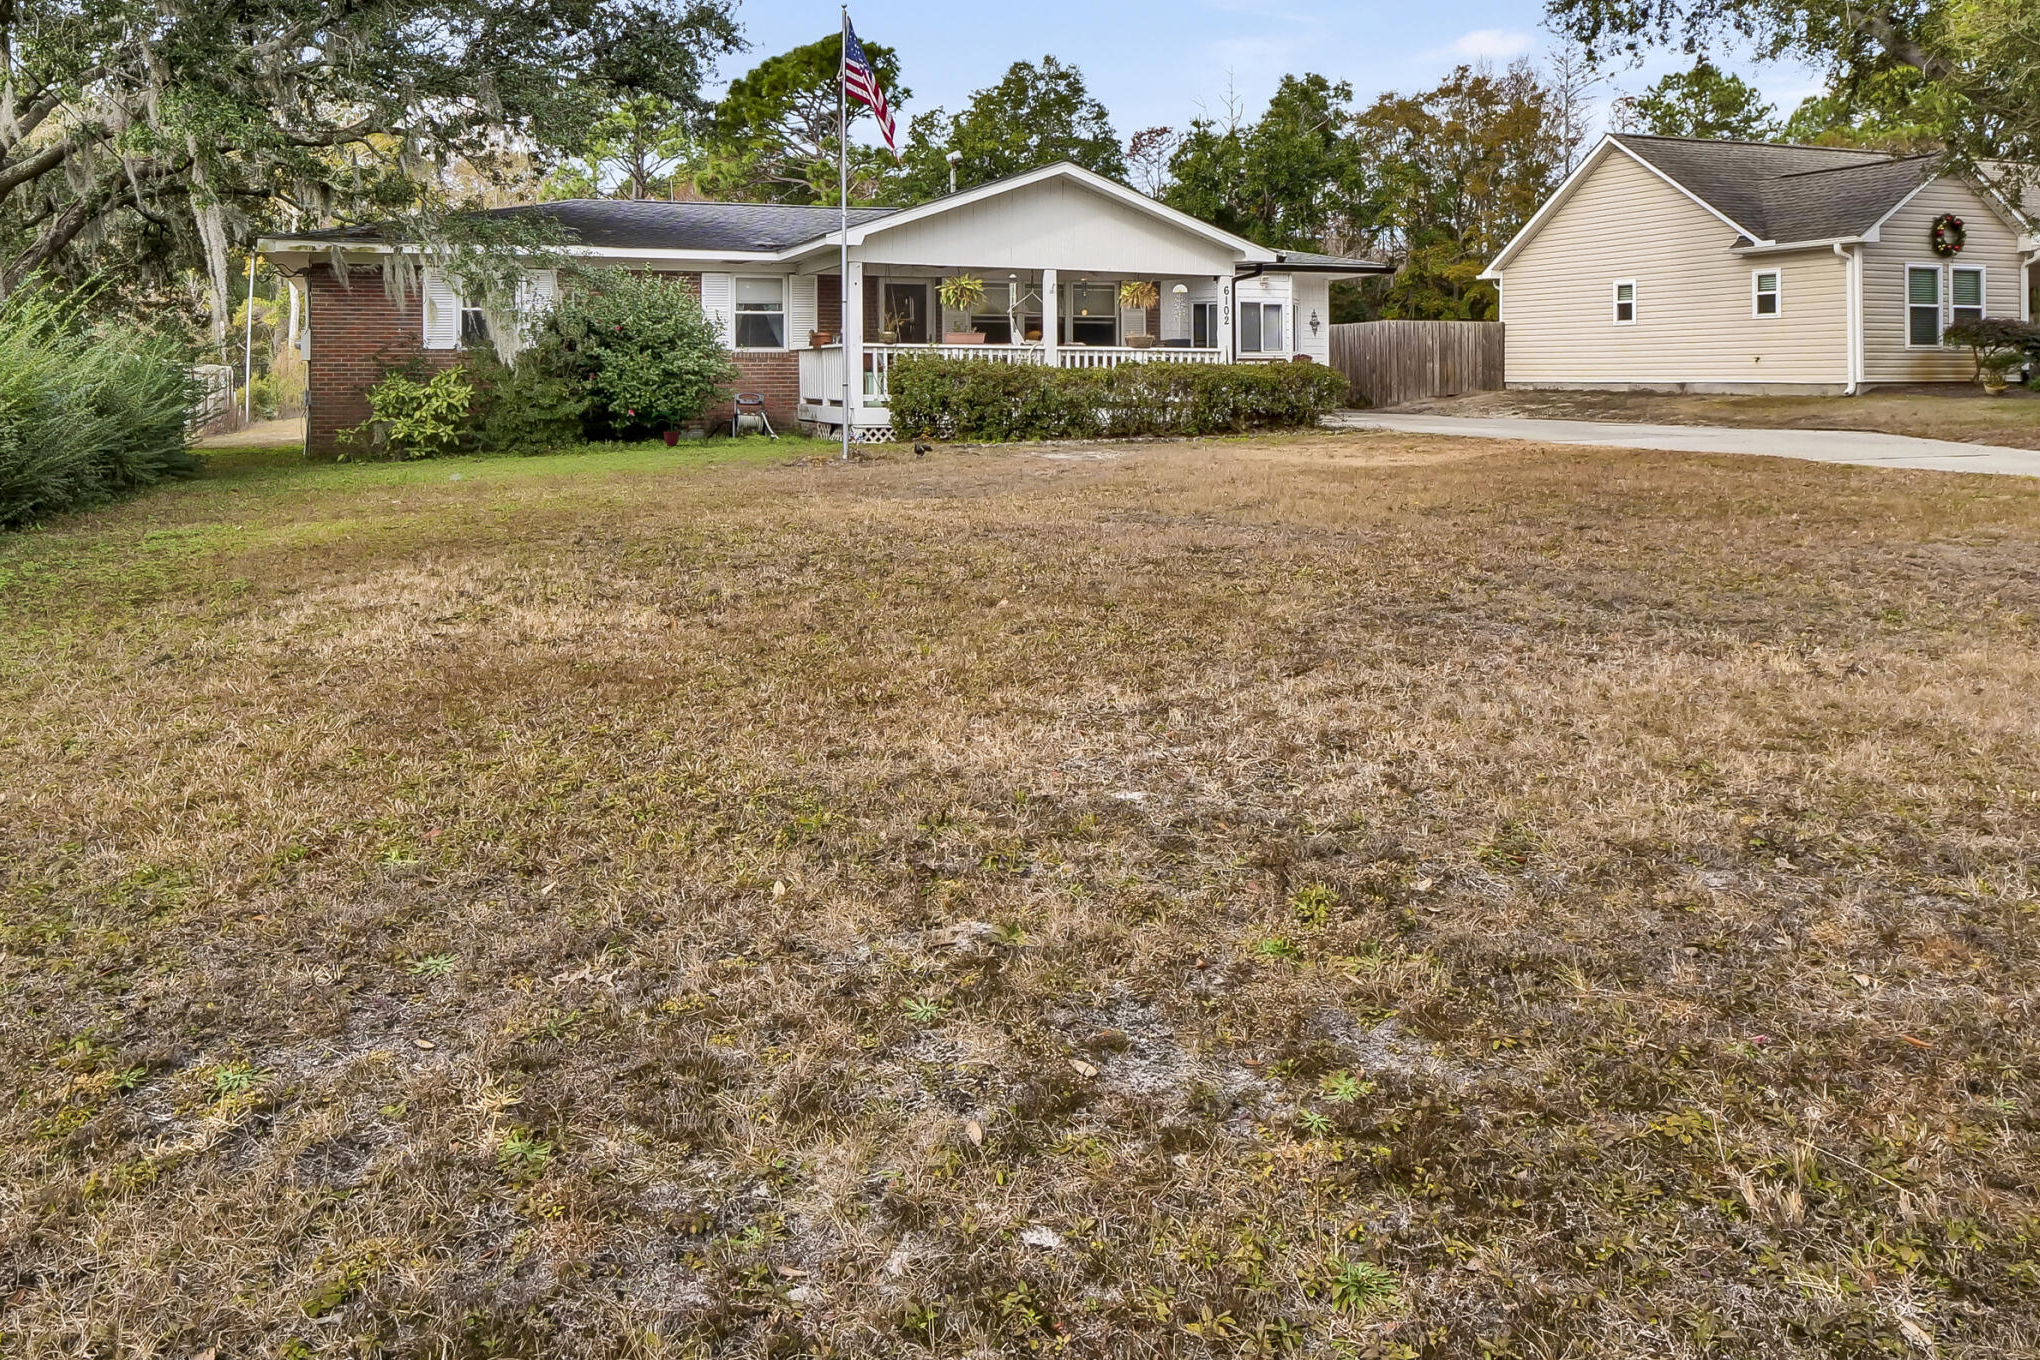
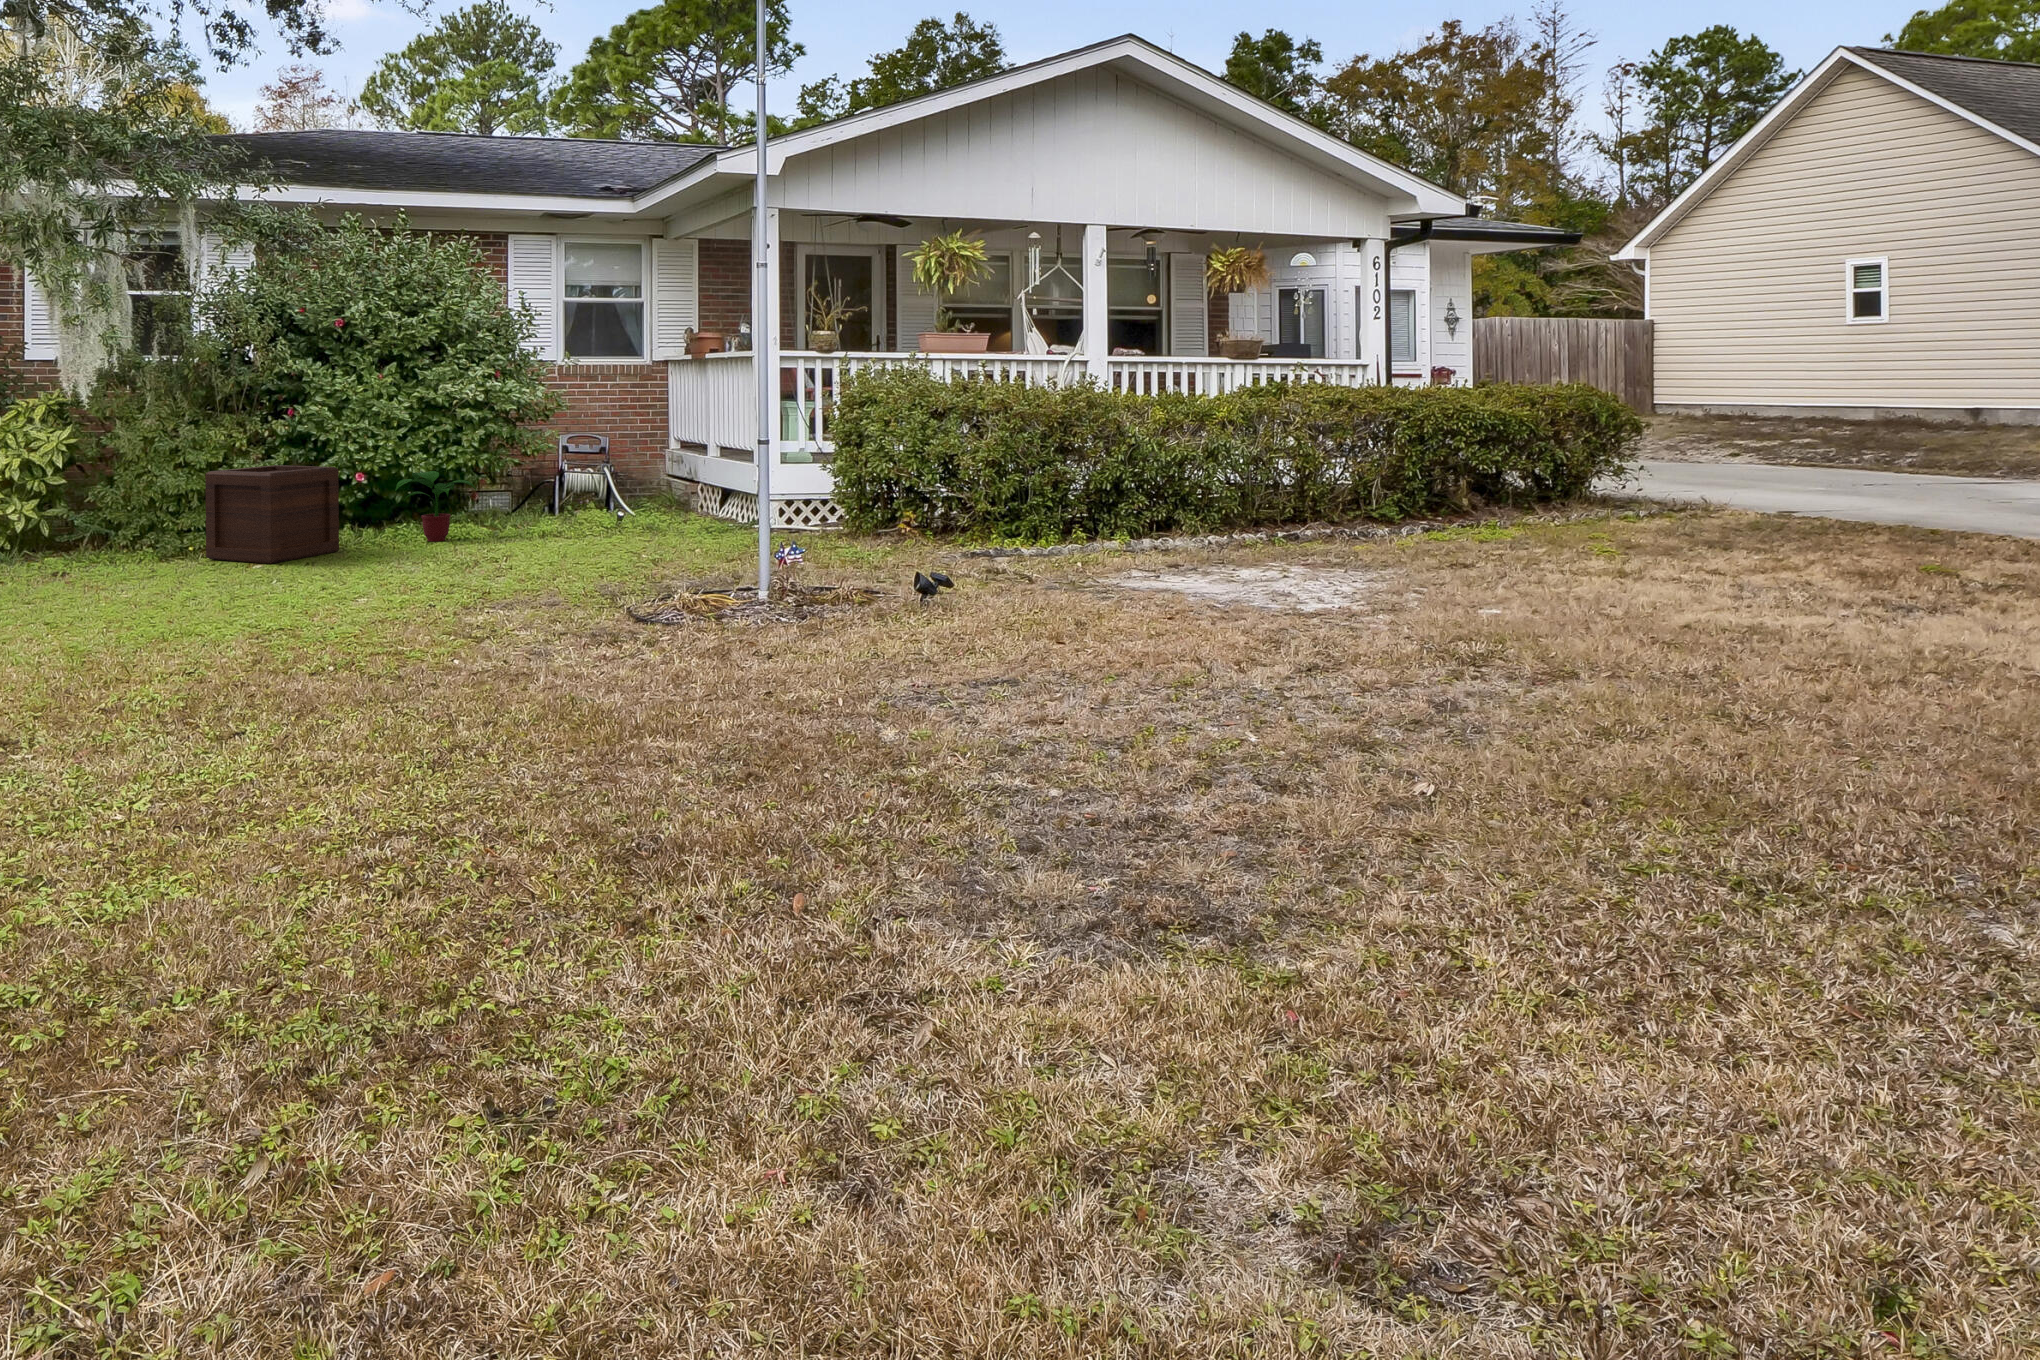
wooden crate: none [558,404,624,452] -> present [205,465,339,564]

